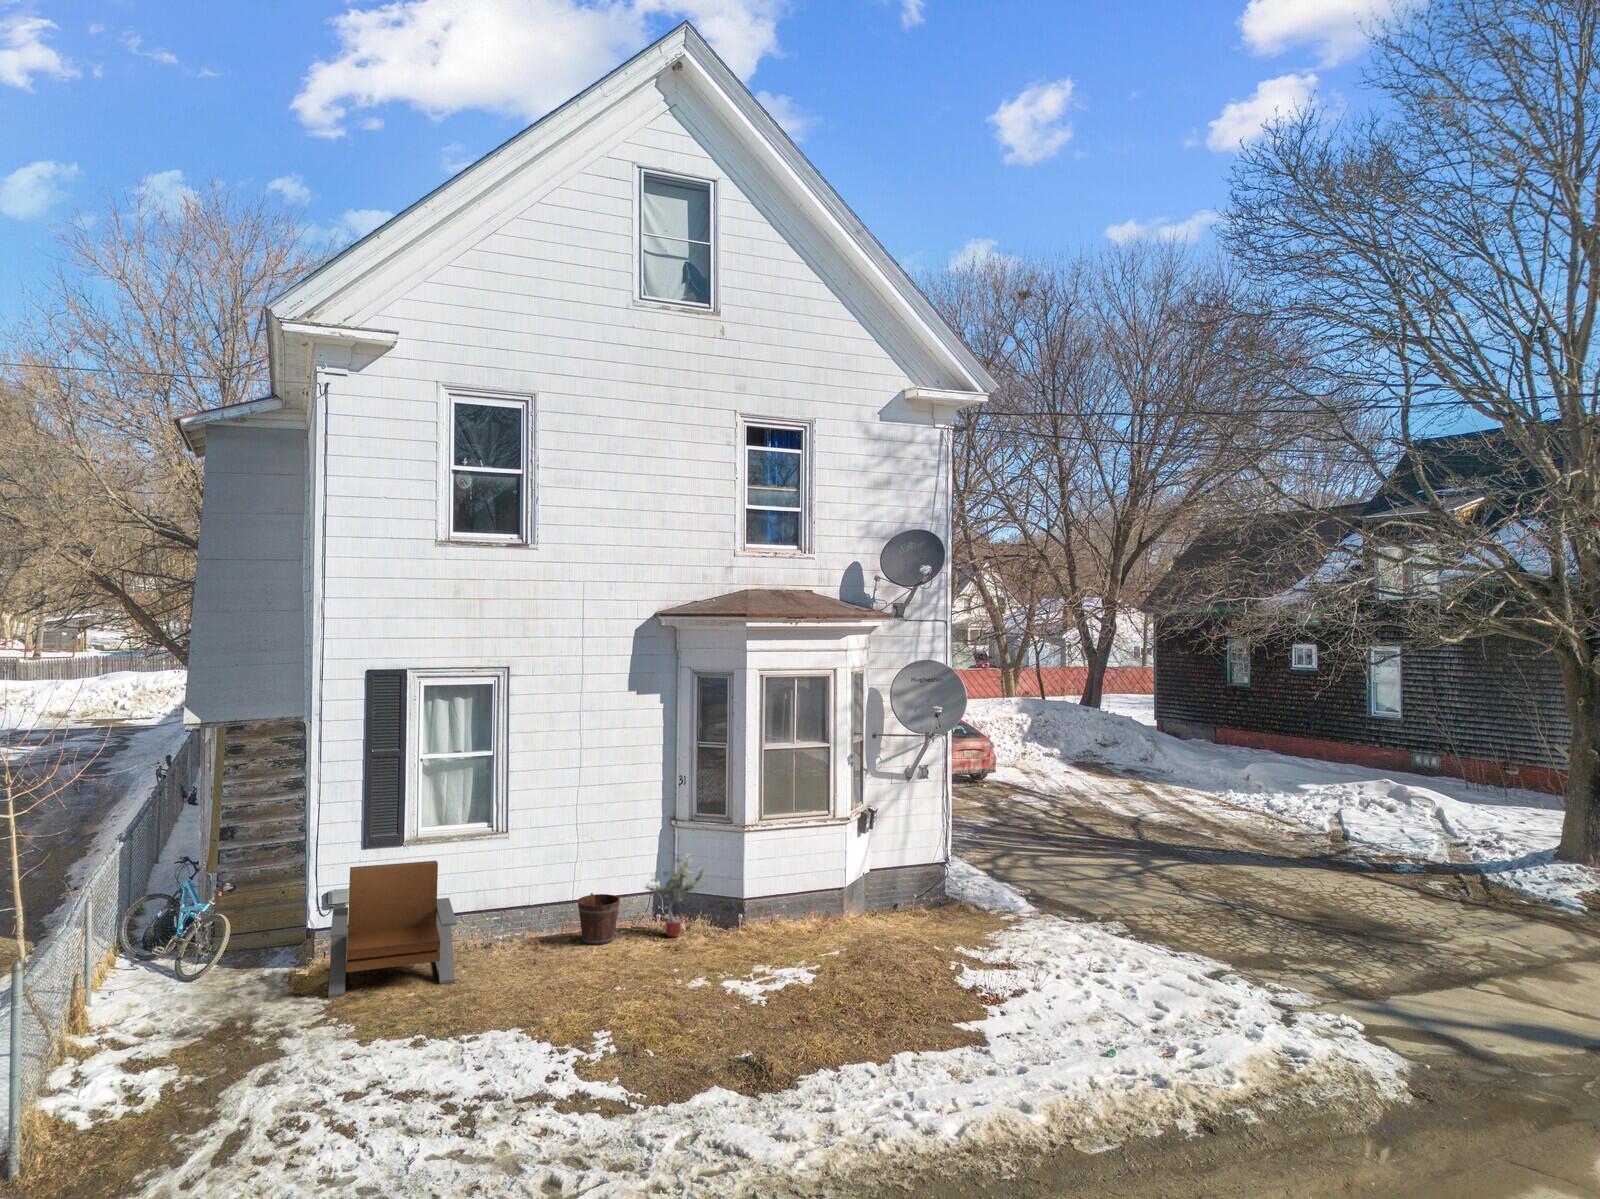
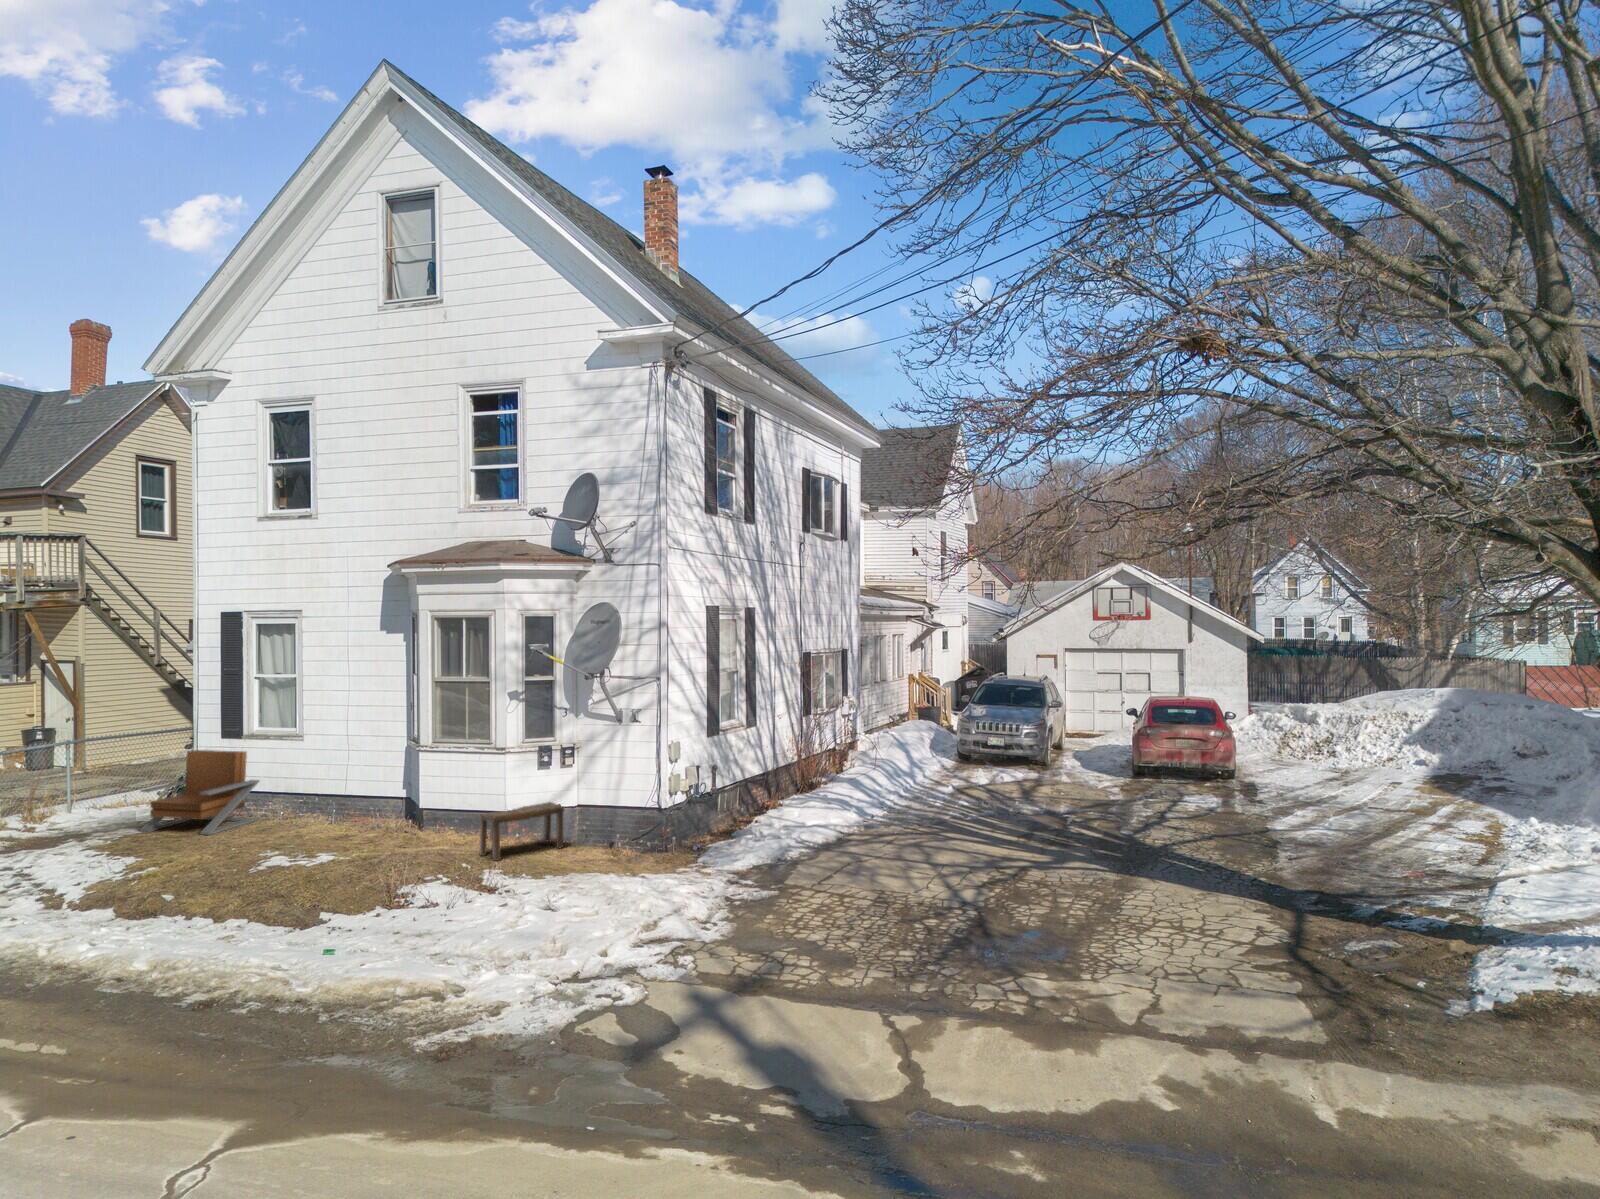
potted tree: present [646,854,704,938] -> none [380,765,421,834]
bench: none [841,873,892,942] -> present [480,802,564,861]
bucket: present [578,893,620,945] -> none [330,790,367,830]

